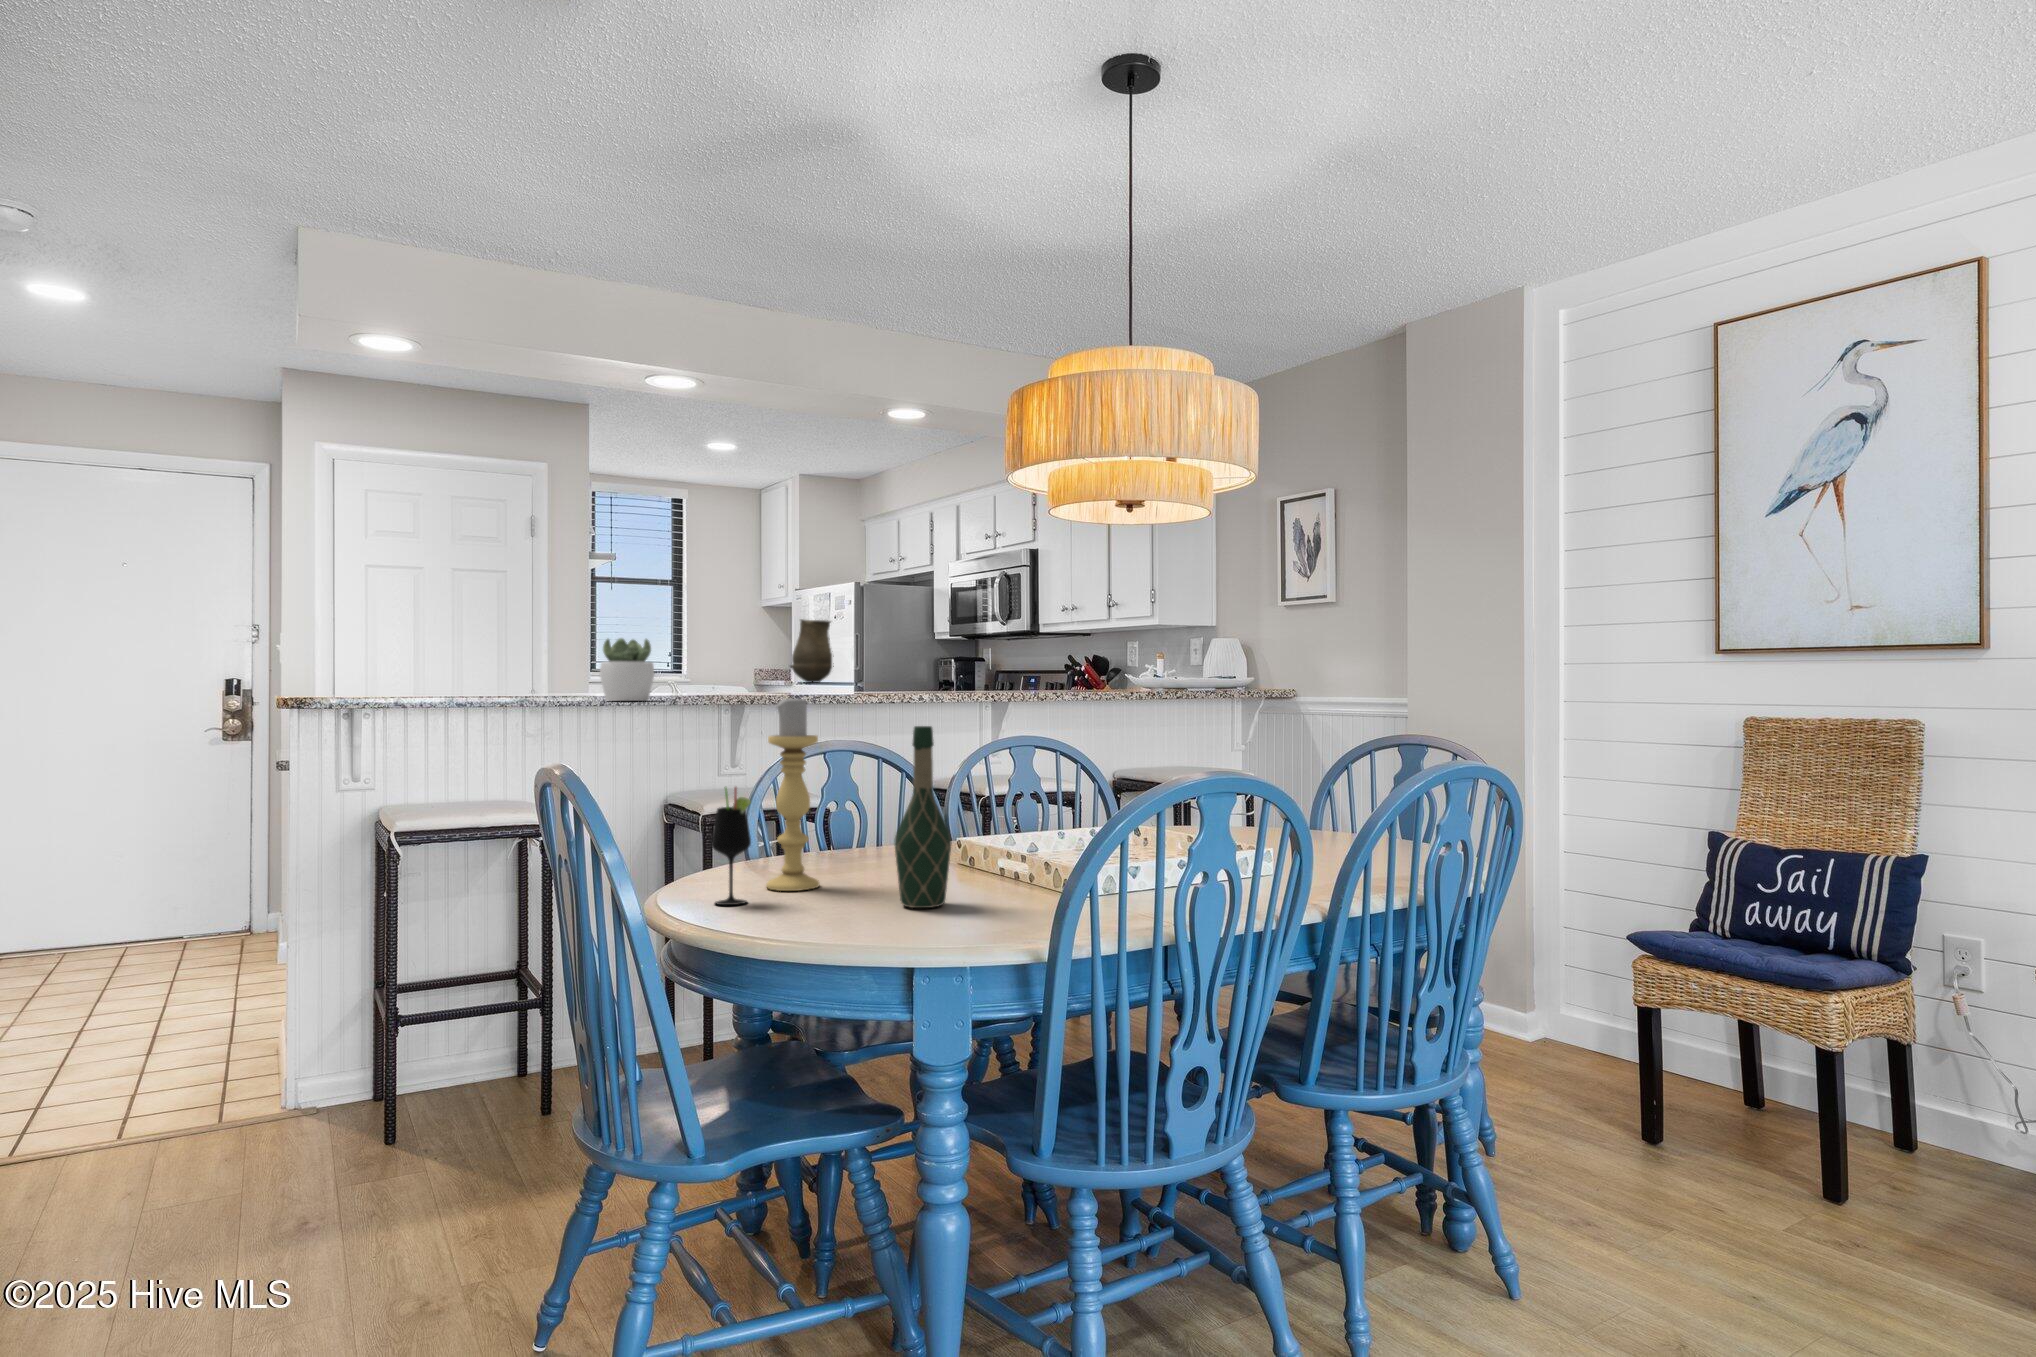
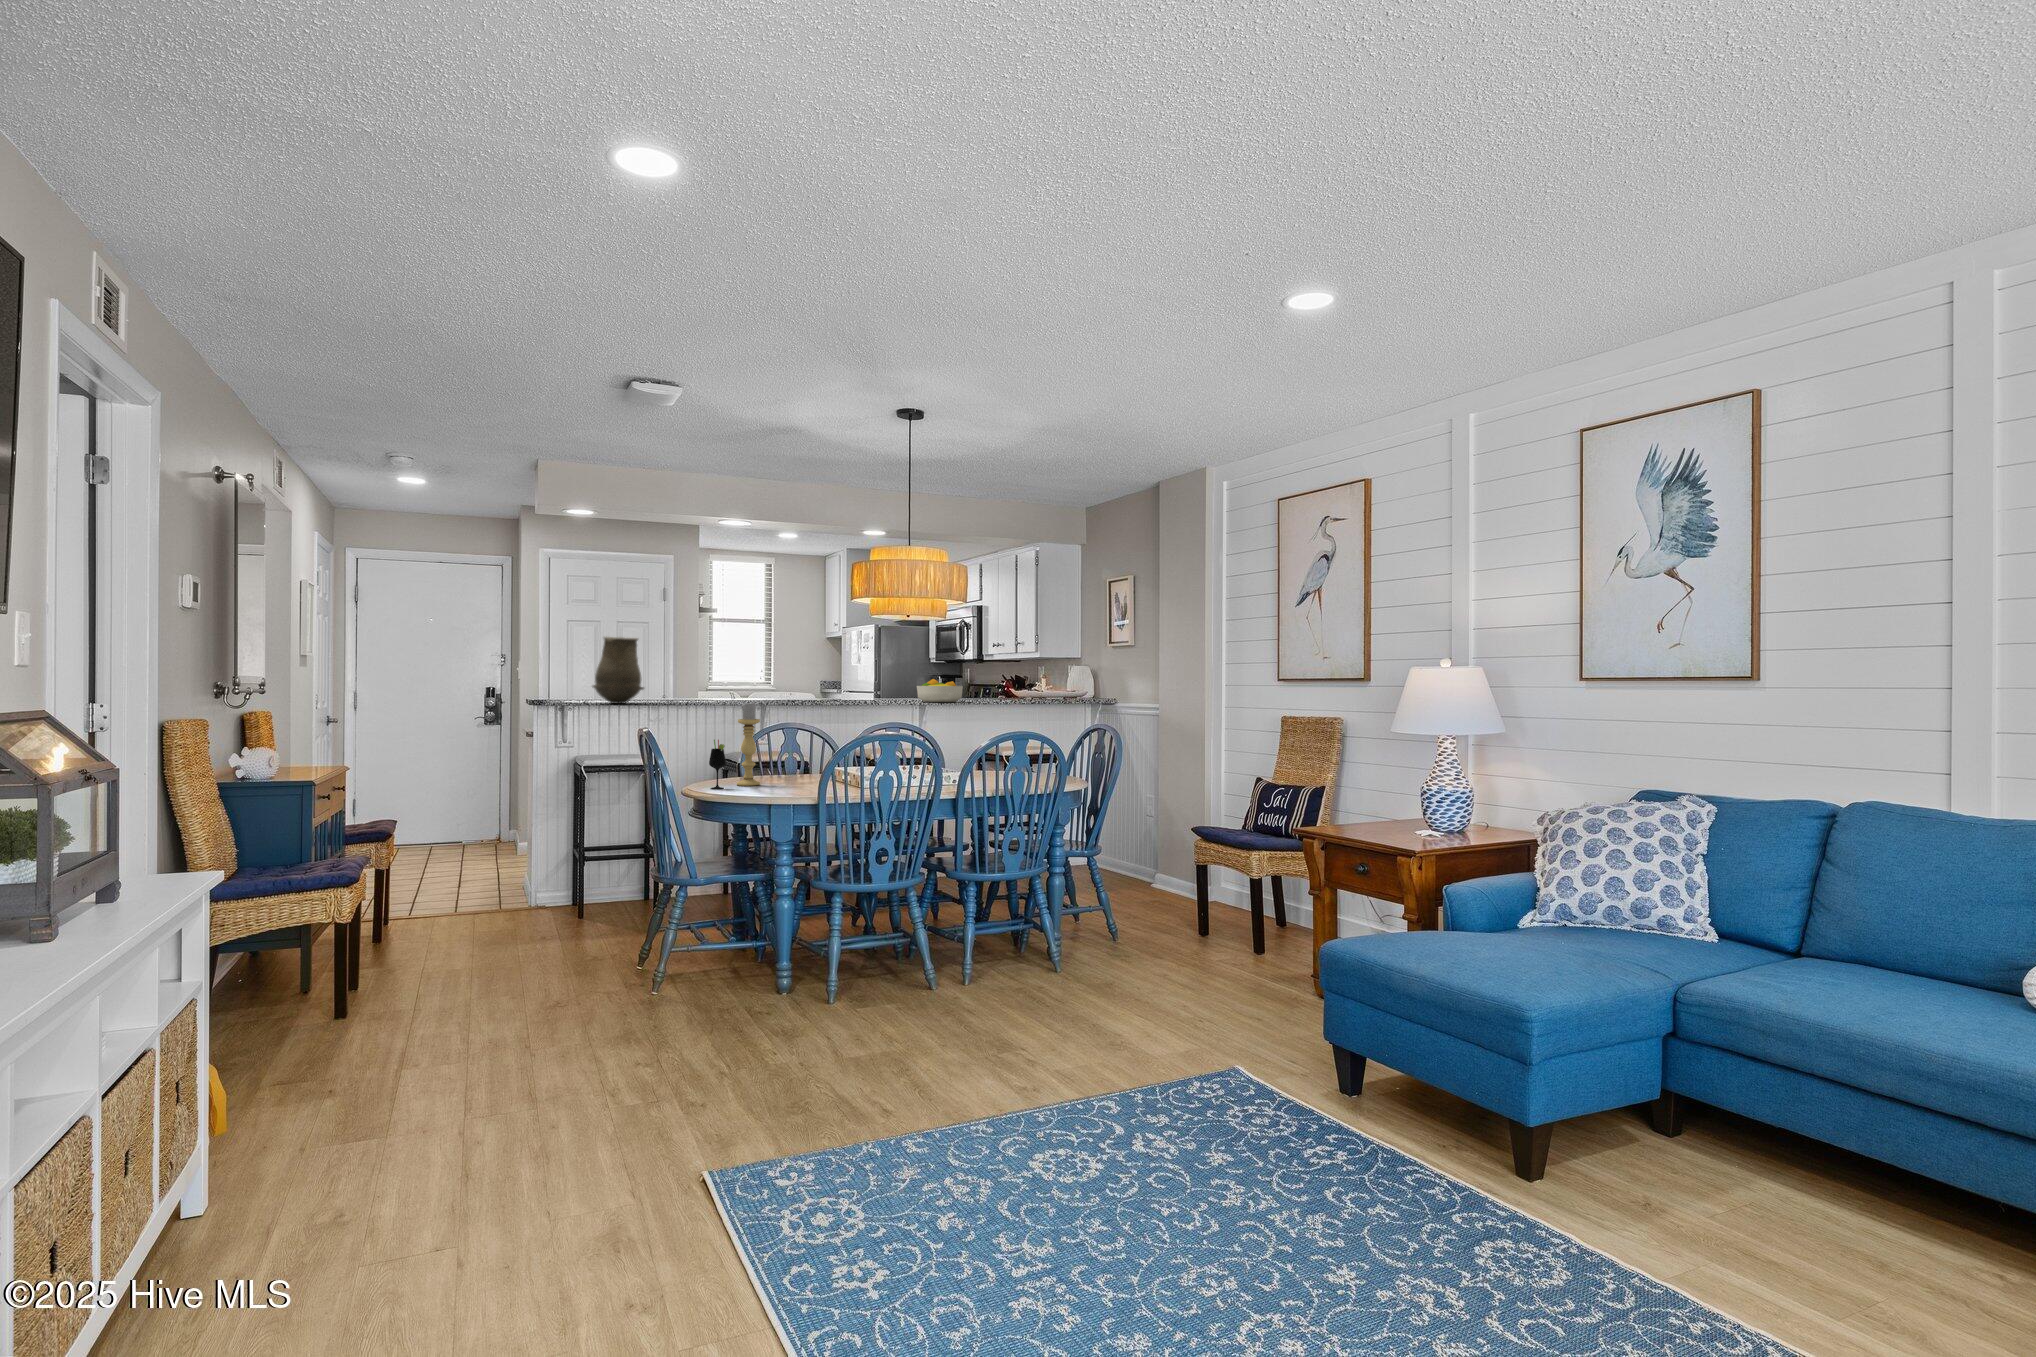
vase: present [790,619,834,683] -> present [593,637,644,704]
succulent plant: present [600,638,655,701] -> none [688,669,717,703]
fruit bowl: none [993,657,1078,697] -> present [917,679,963,702]
wine bottle: present [895,726,952,908] -> none [782,715,806,790]

